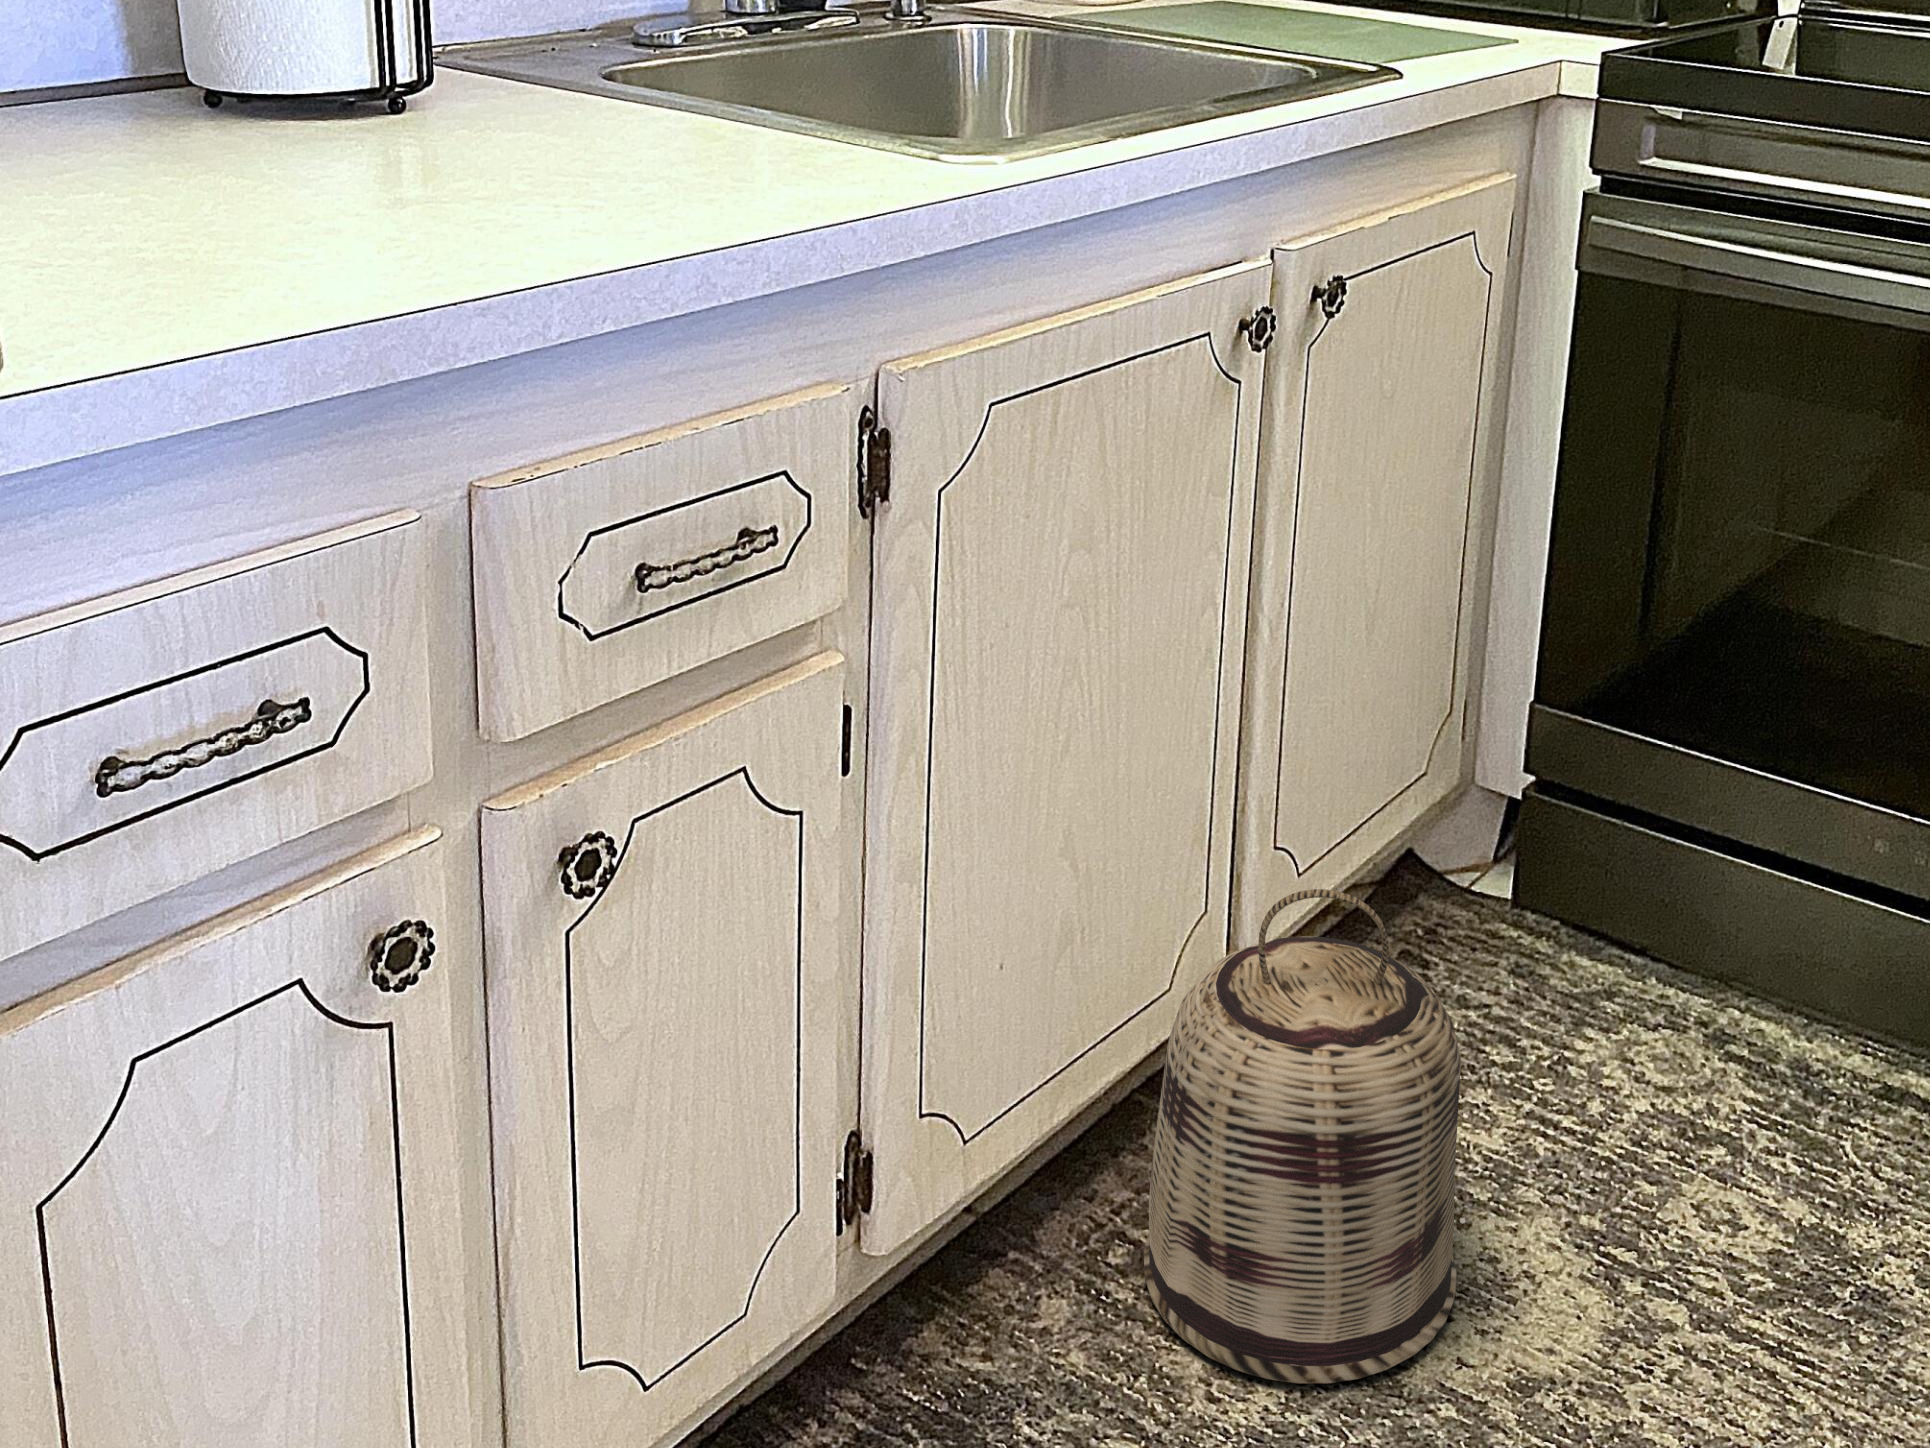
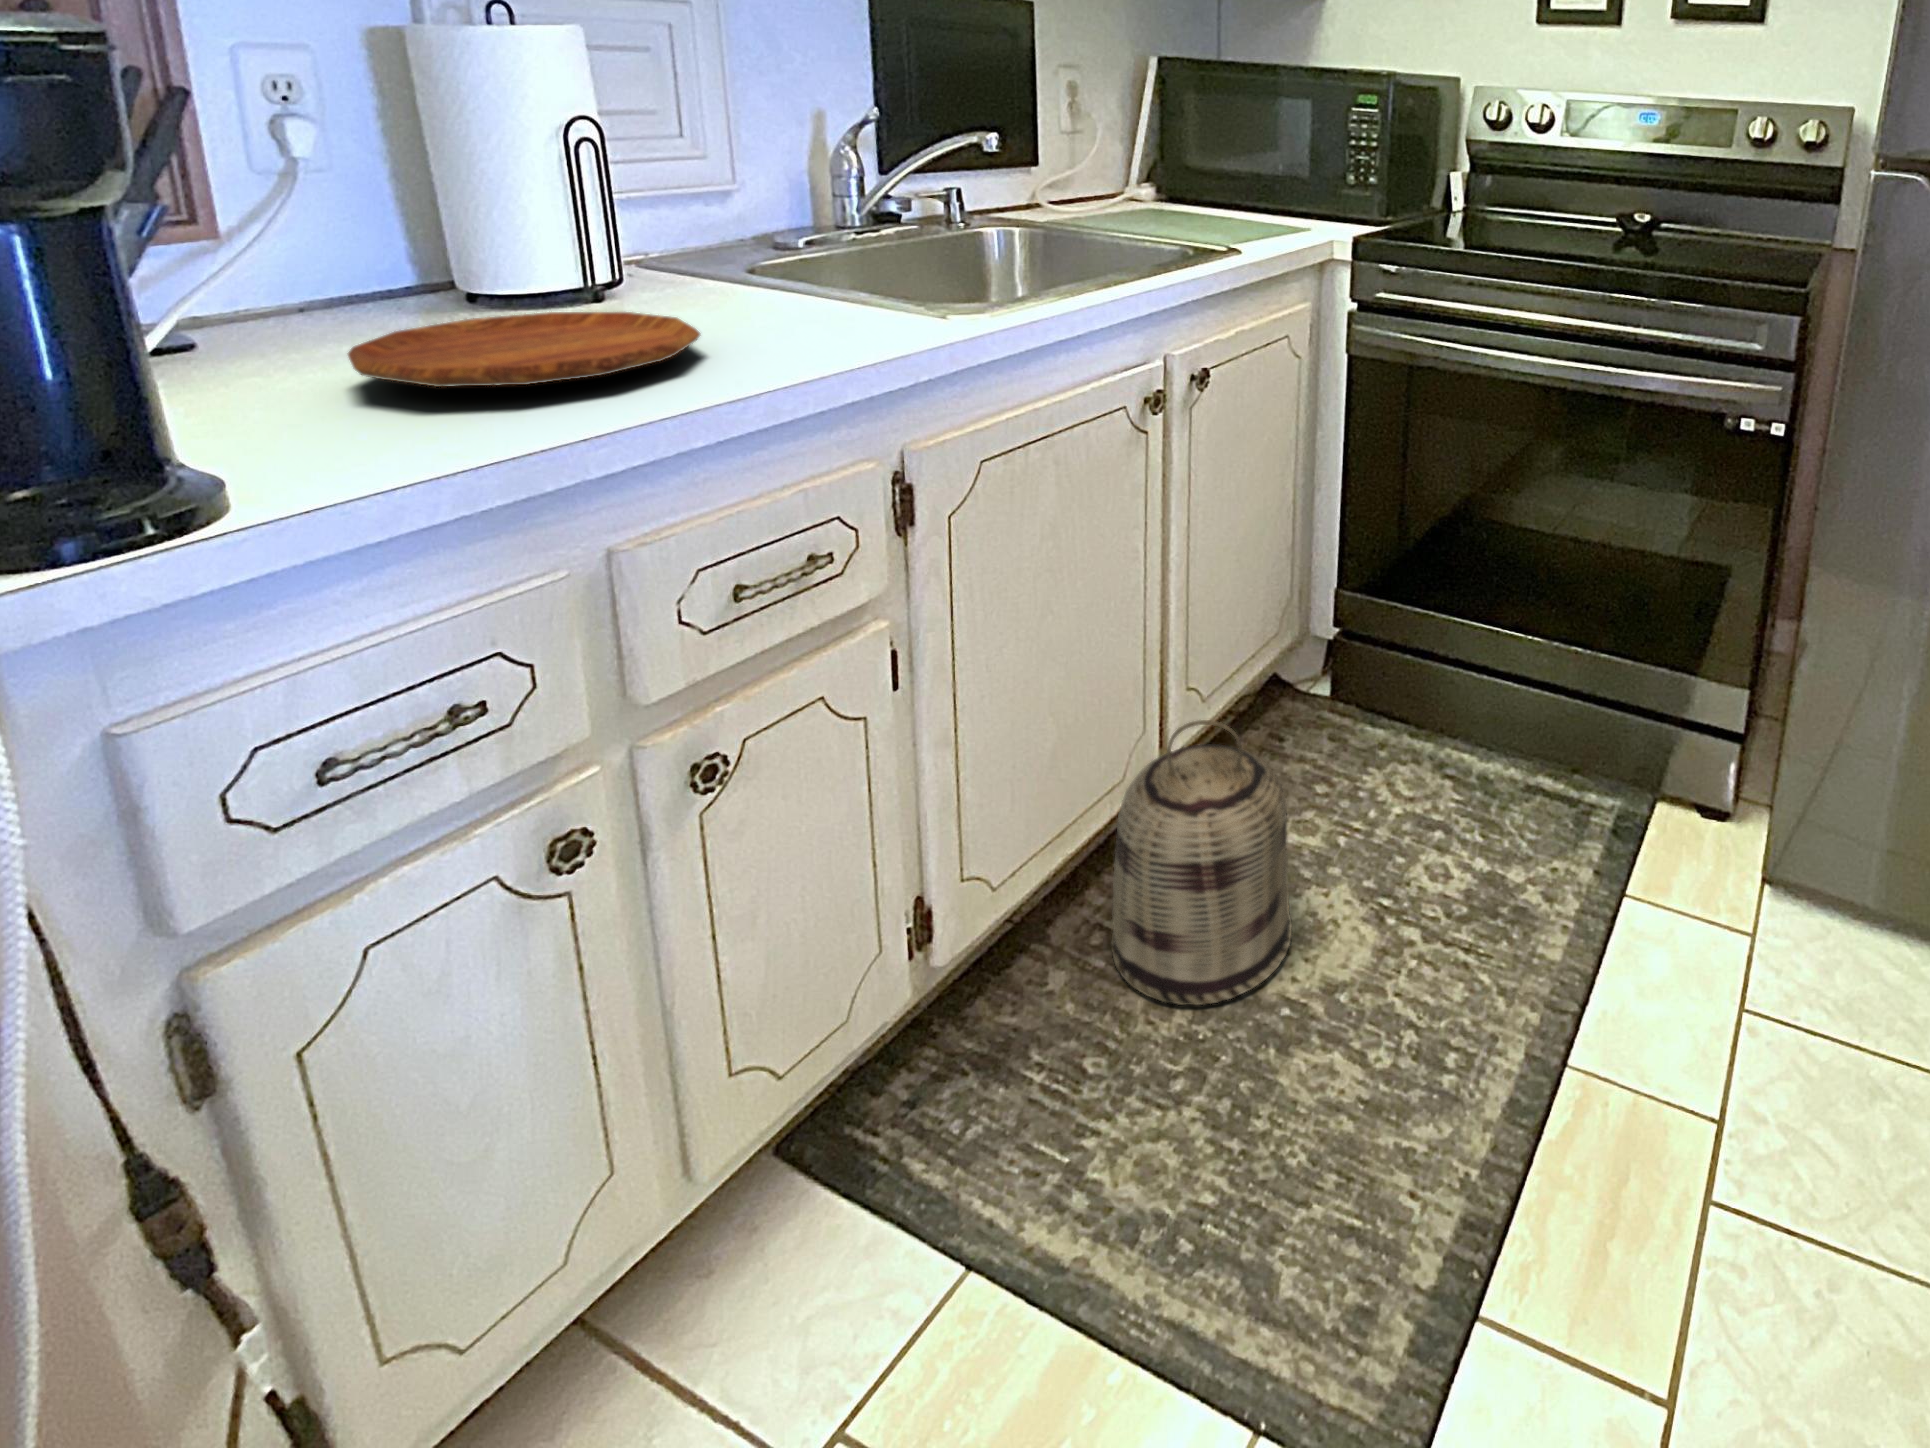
tray: none [96,114,588,214] -> present [348,312,700,387]

